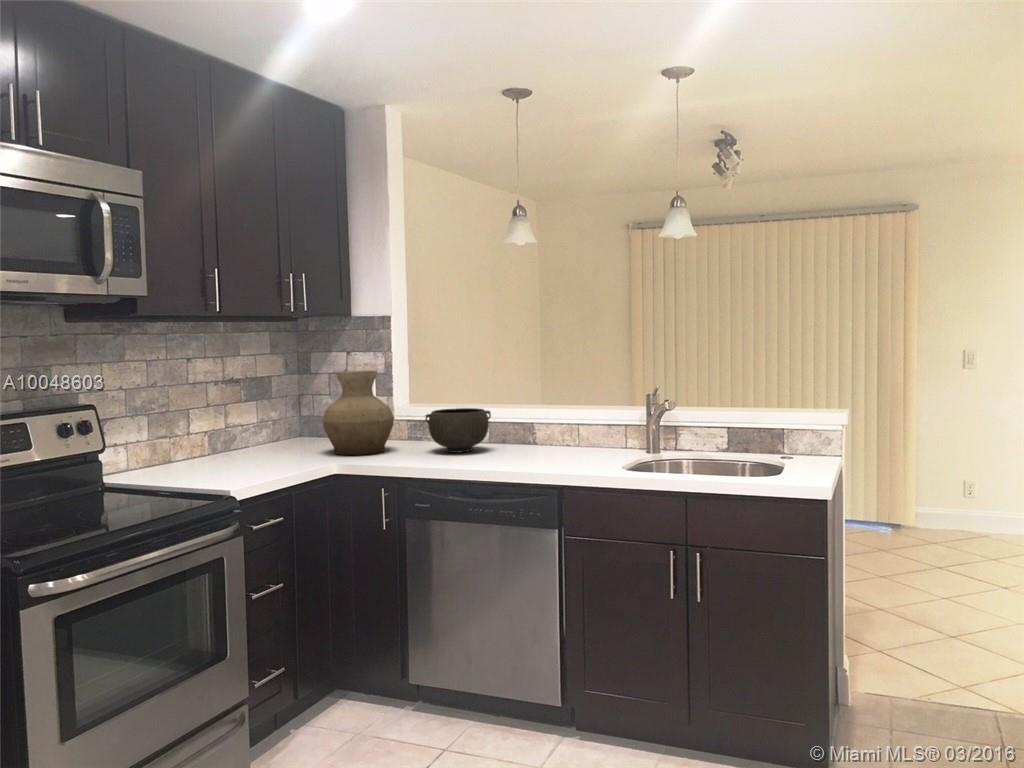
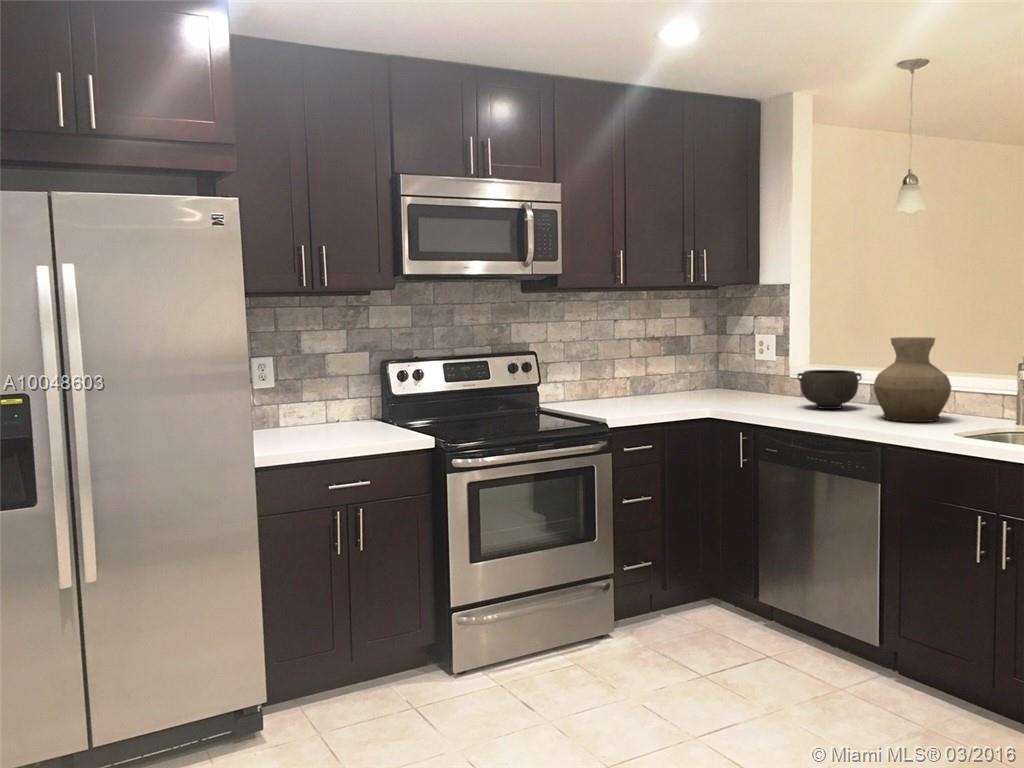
vase: present [323,370,394,455] -> present [873,337,951,422]

